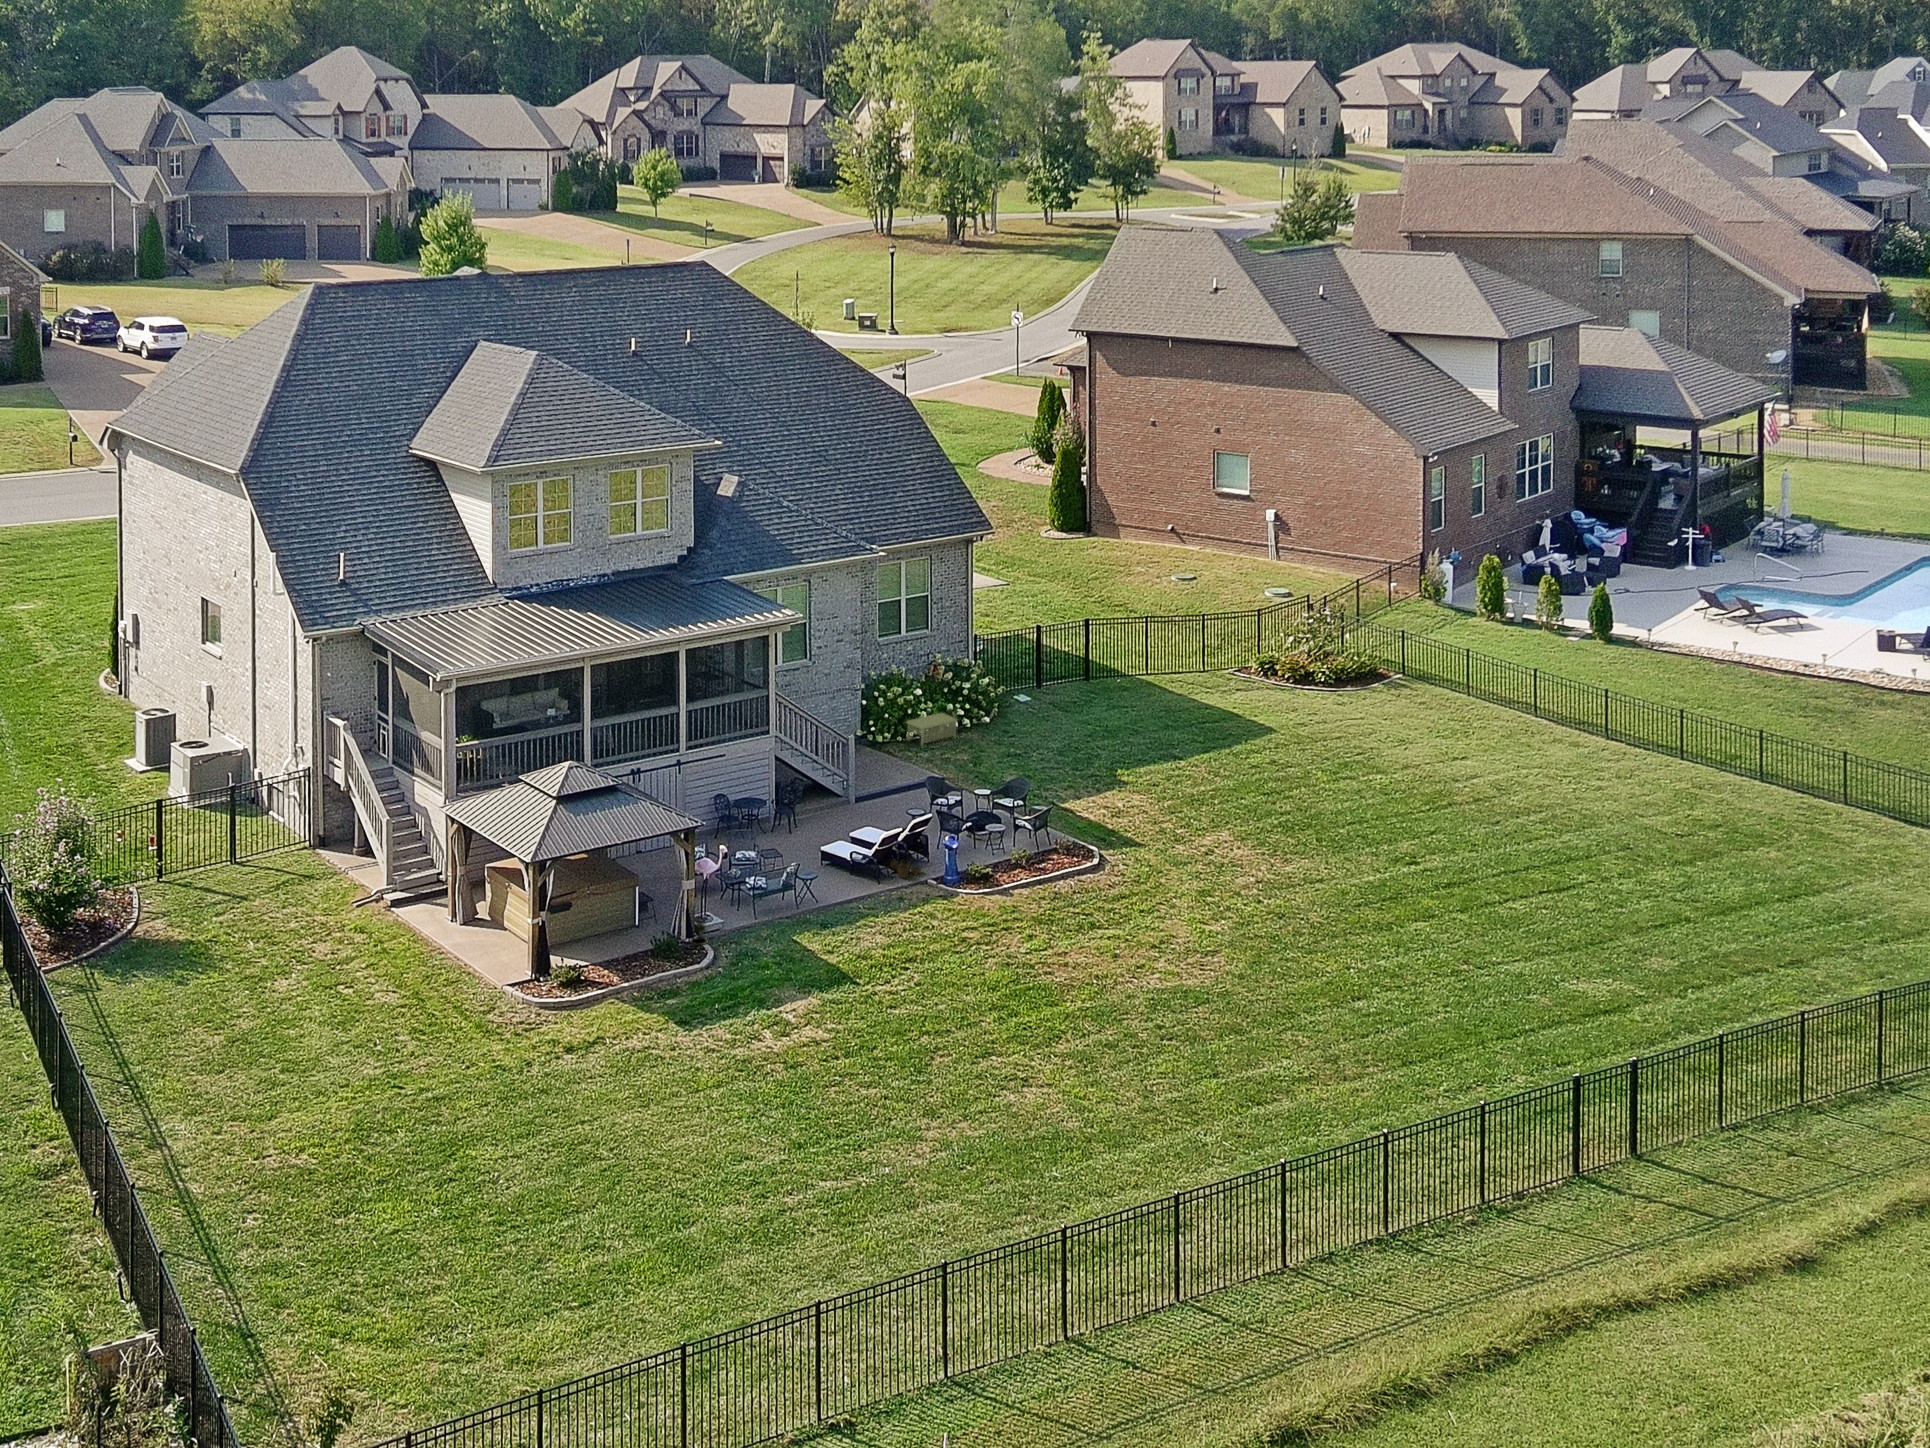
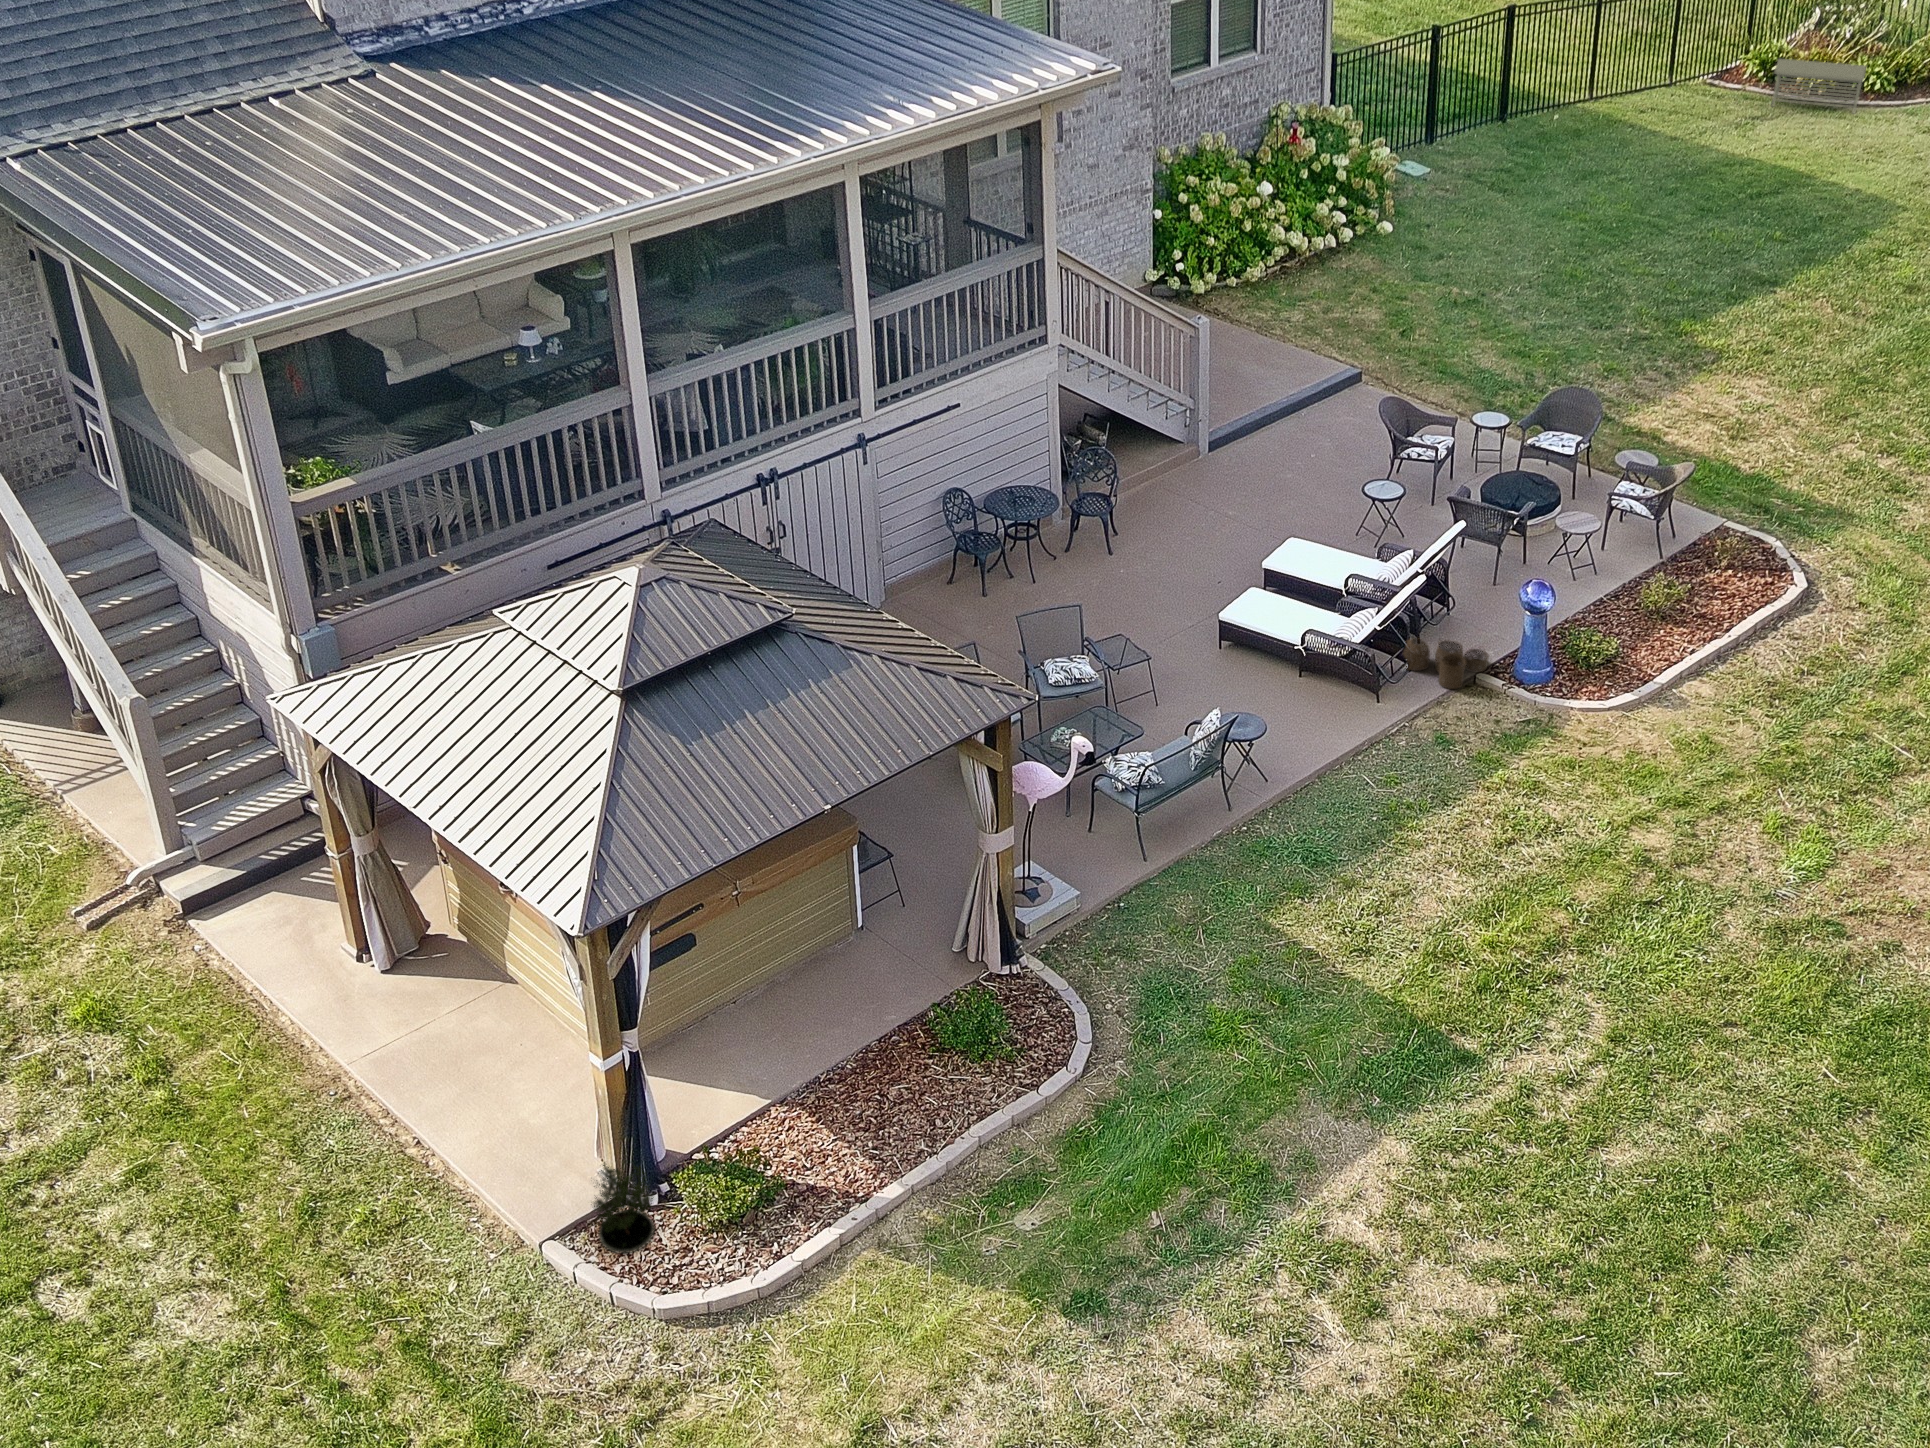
storage bench: present [907,713,957,745] -> present [1772,59,1866,113]
potted tree: present [690,917,708,945] -> present [594,1162,655,1253]

